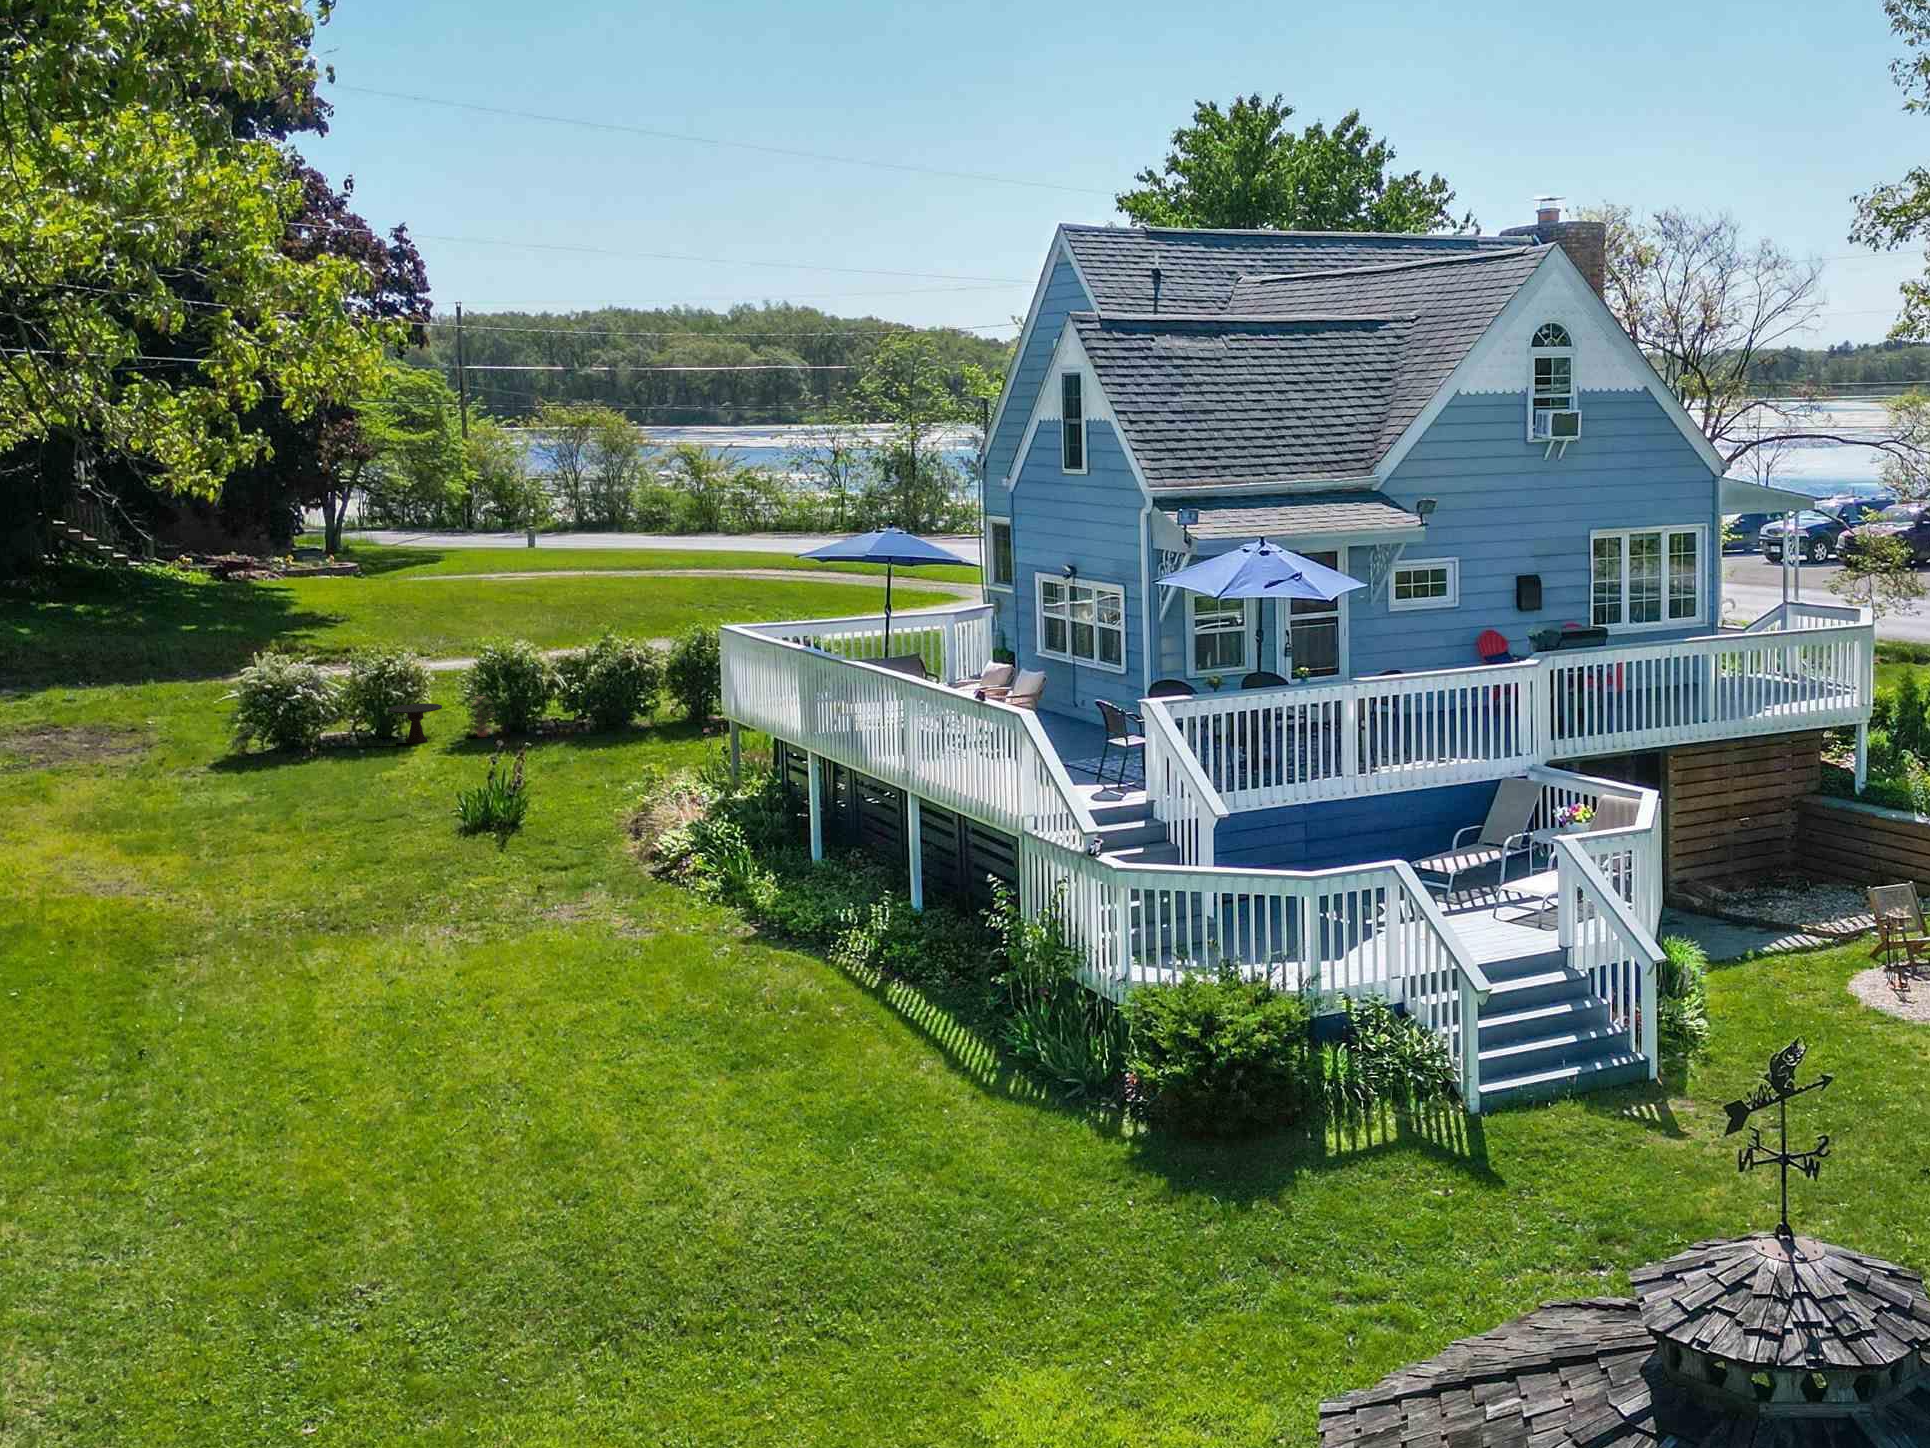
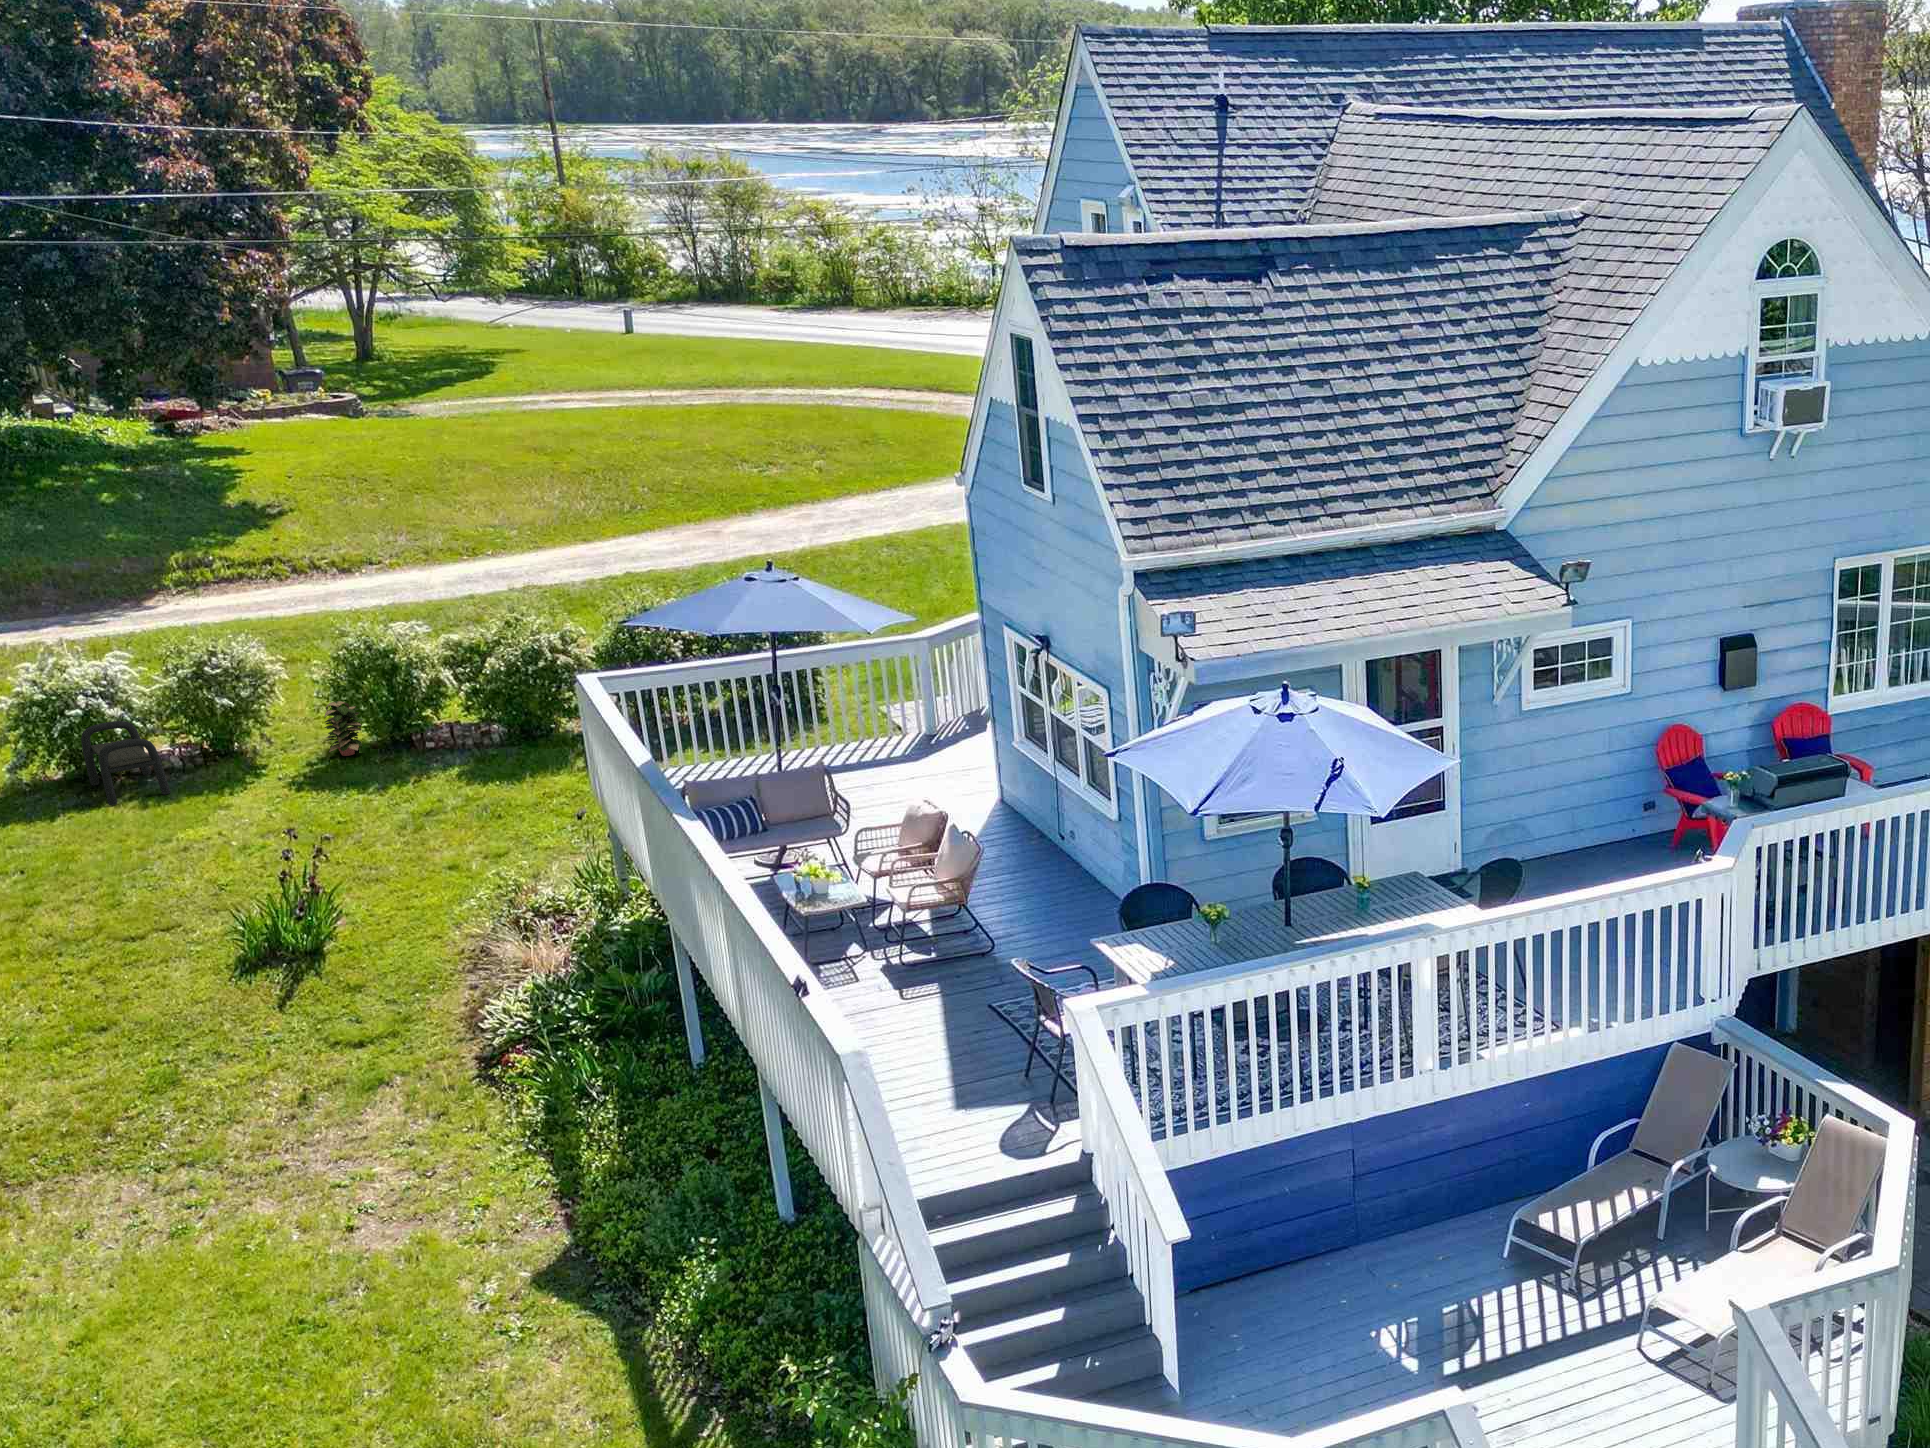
side table: present [388,703,442,744] -> none [207,711,286,769]
bench: none [298,704,361,760] -> present [81,721,170,805]

